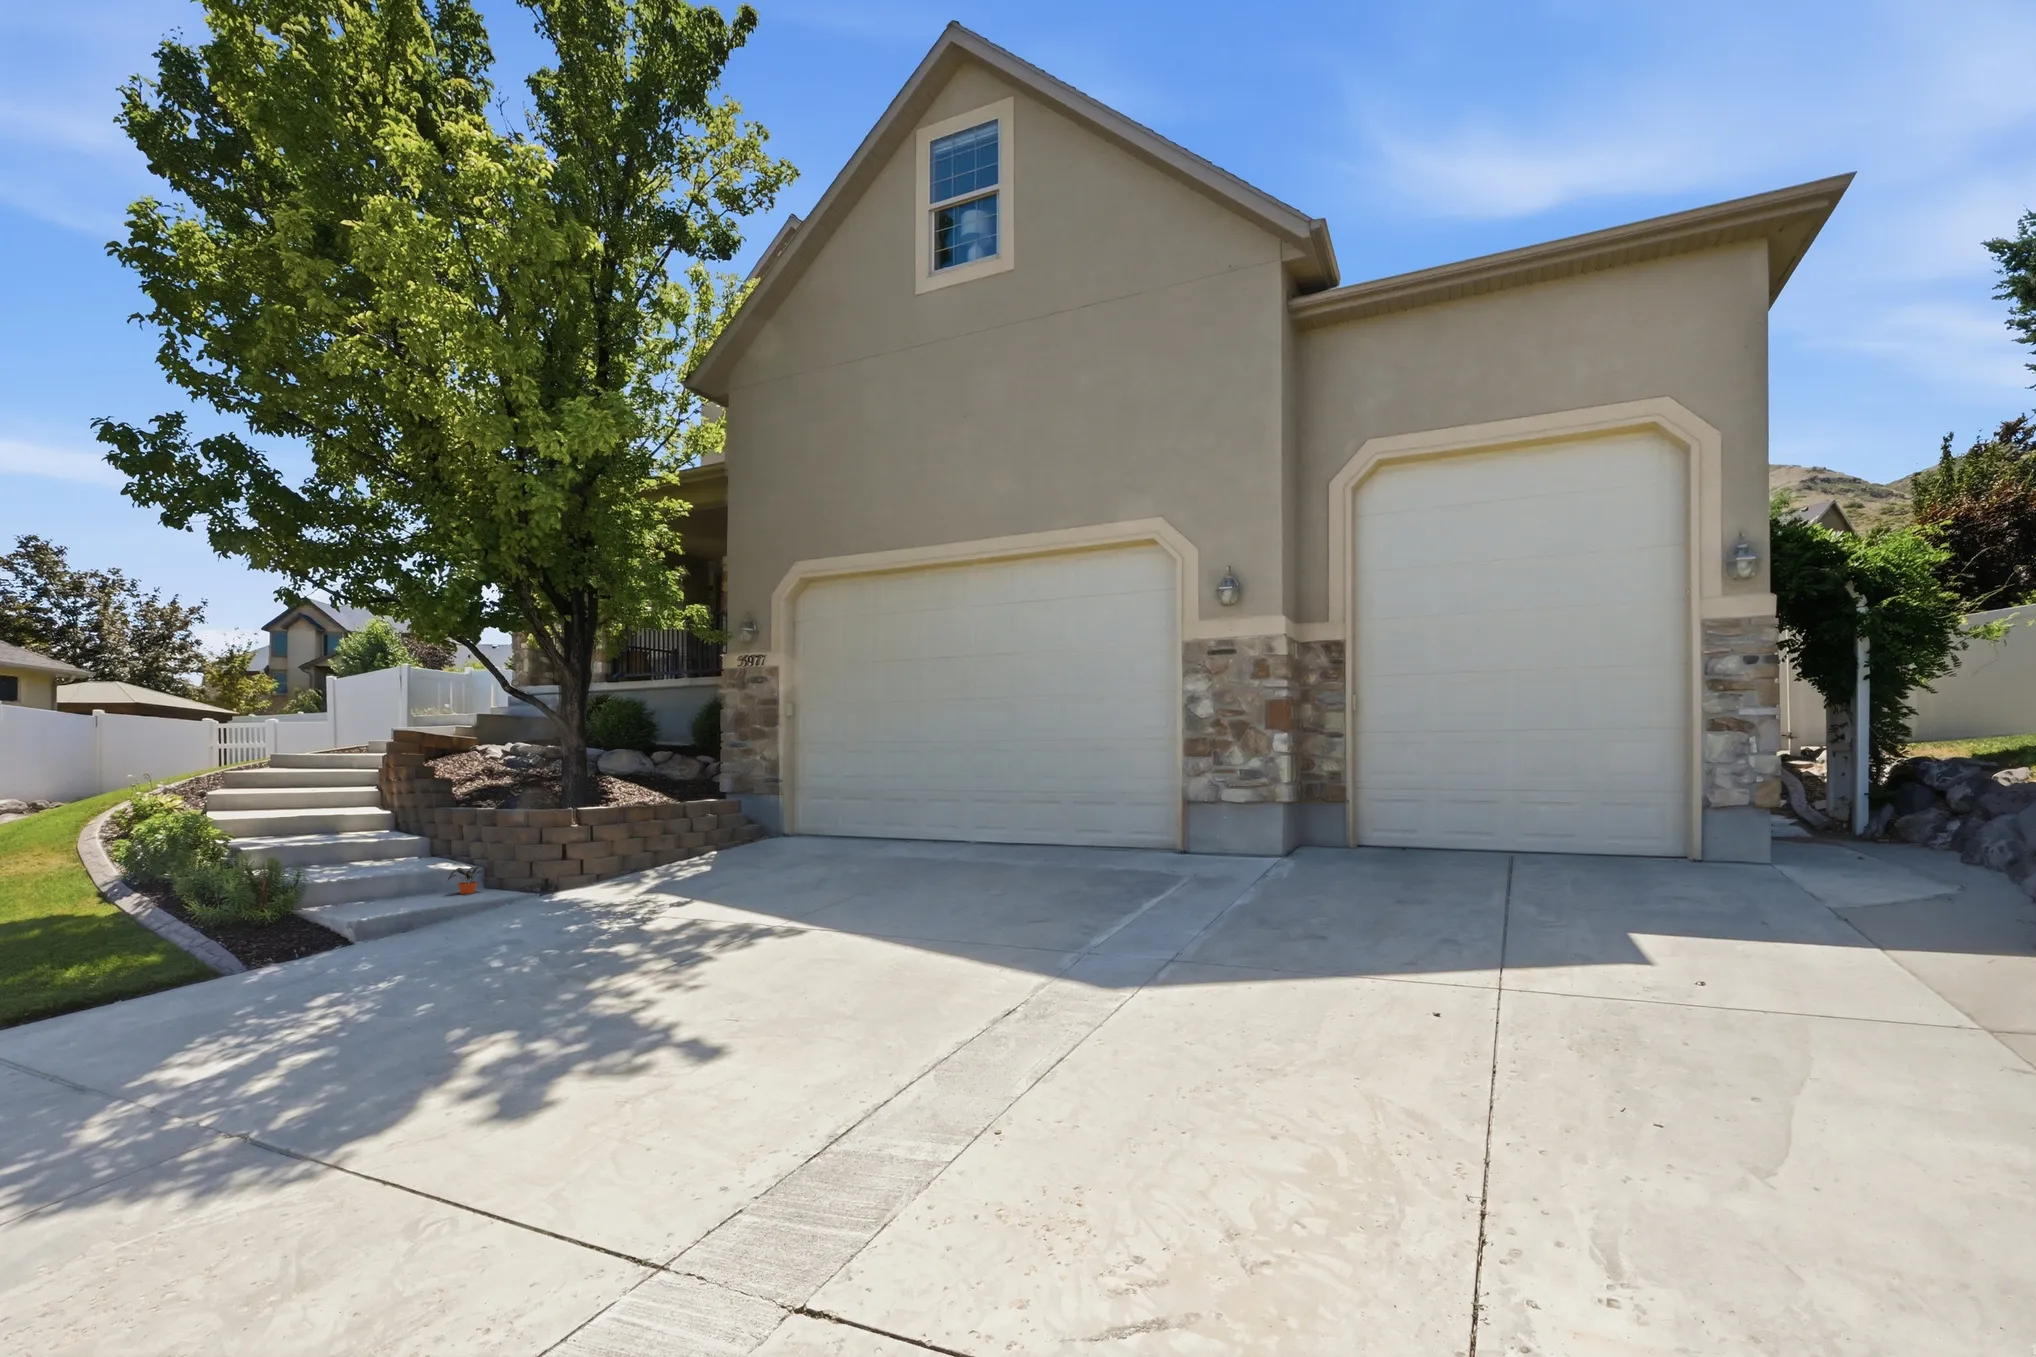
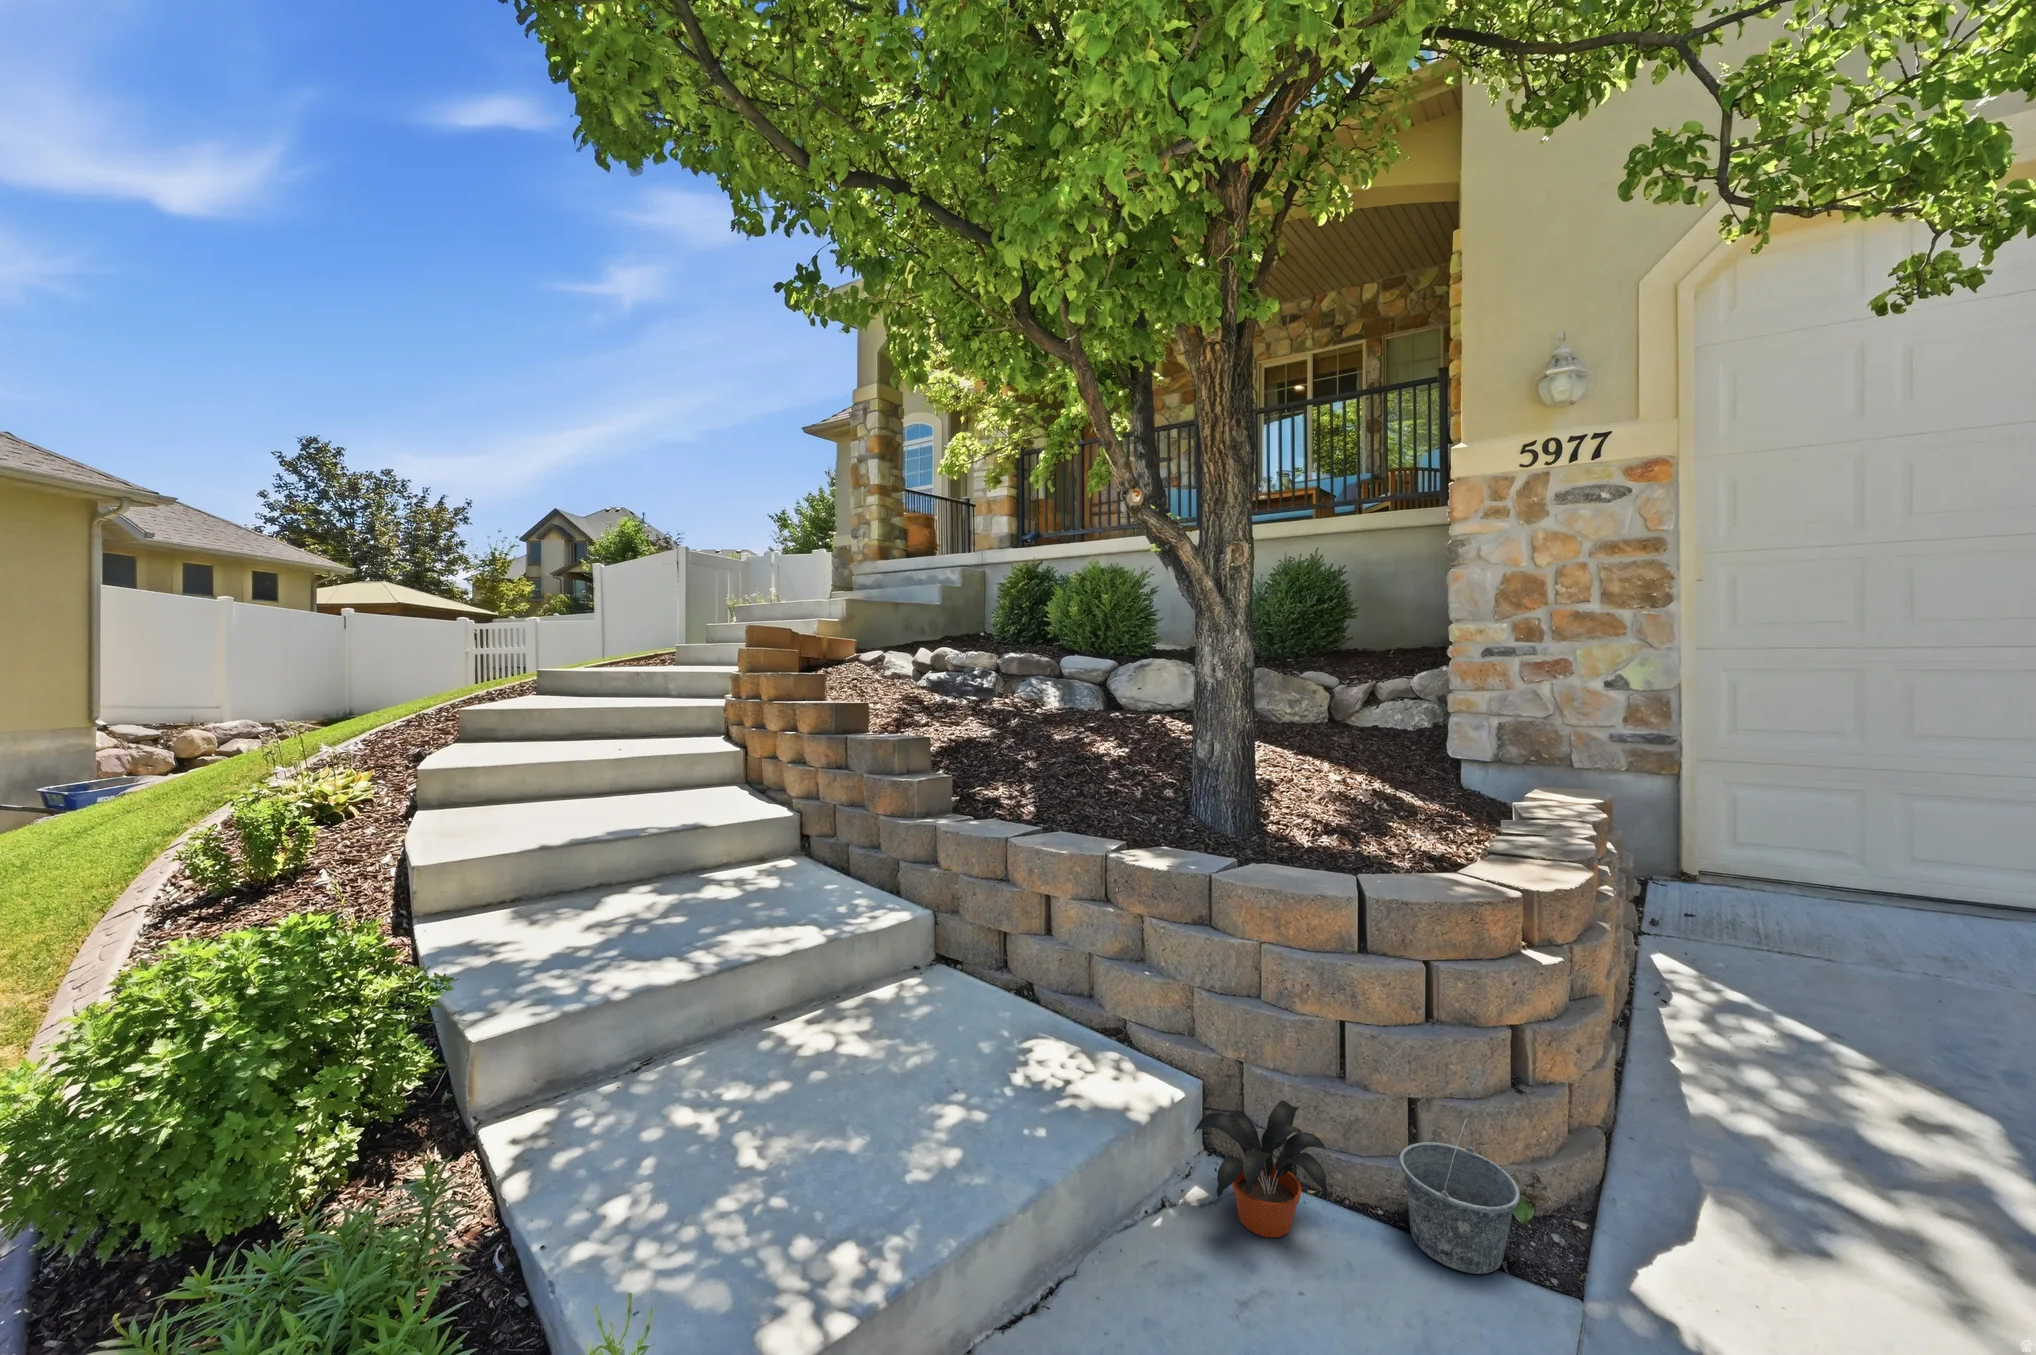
bucket: none [497,861,525,894] -> present [1399,1119,1520,1274]

